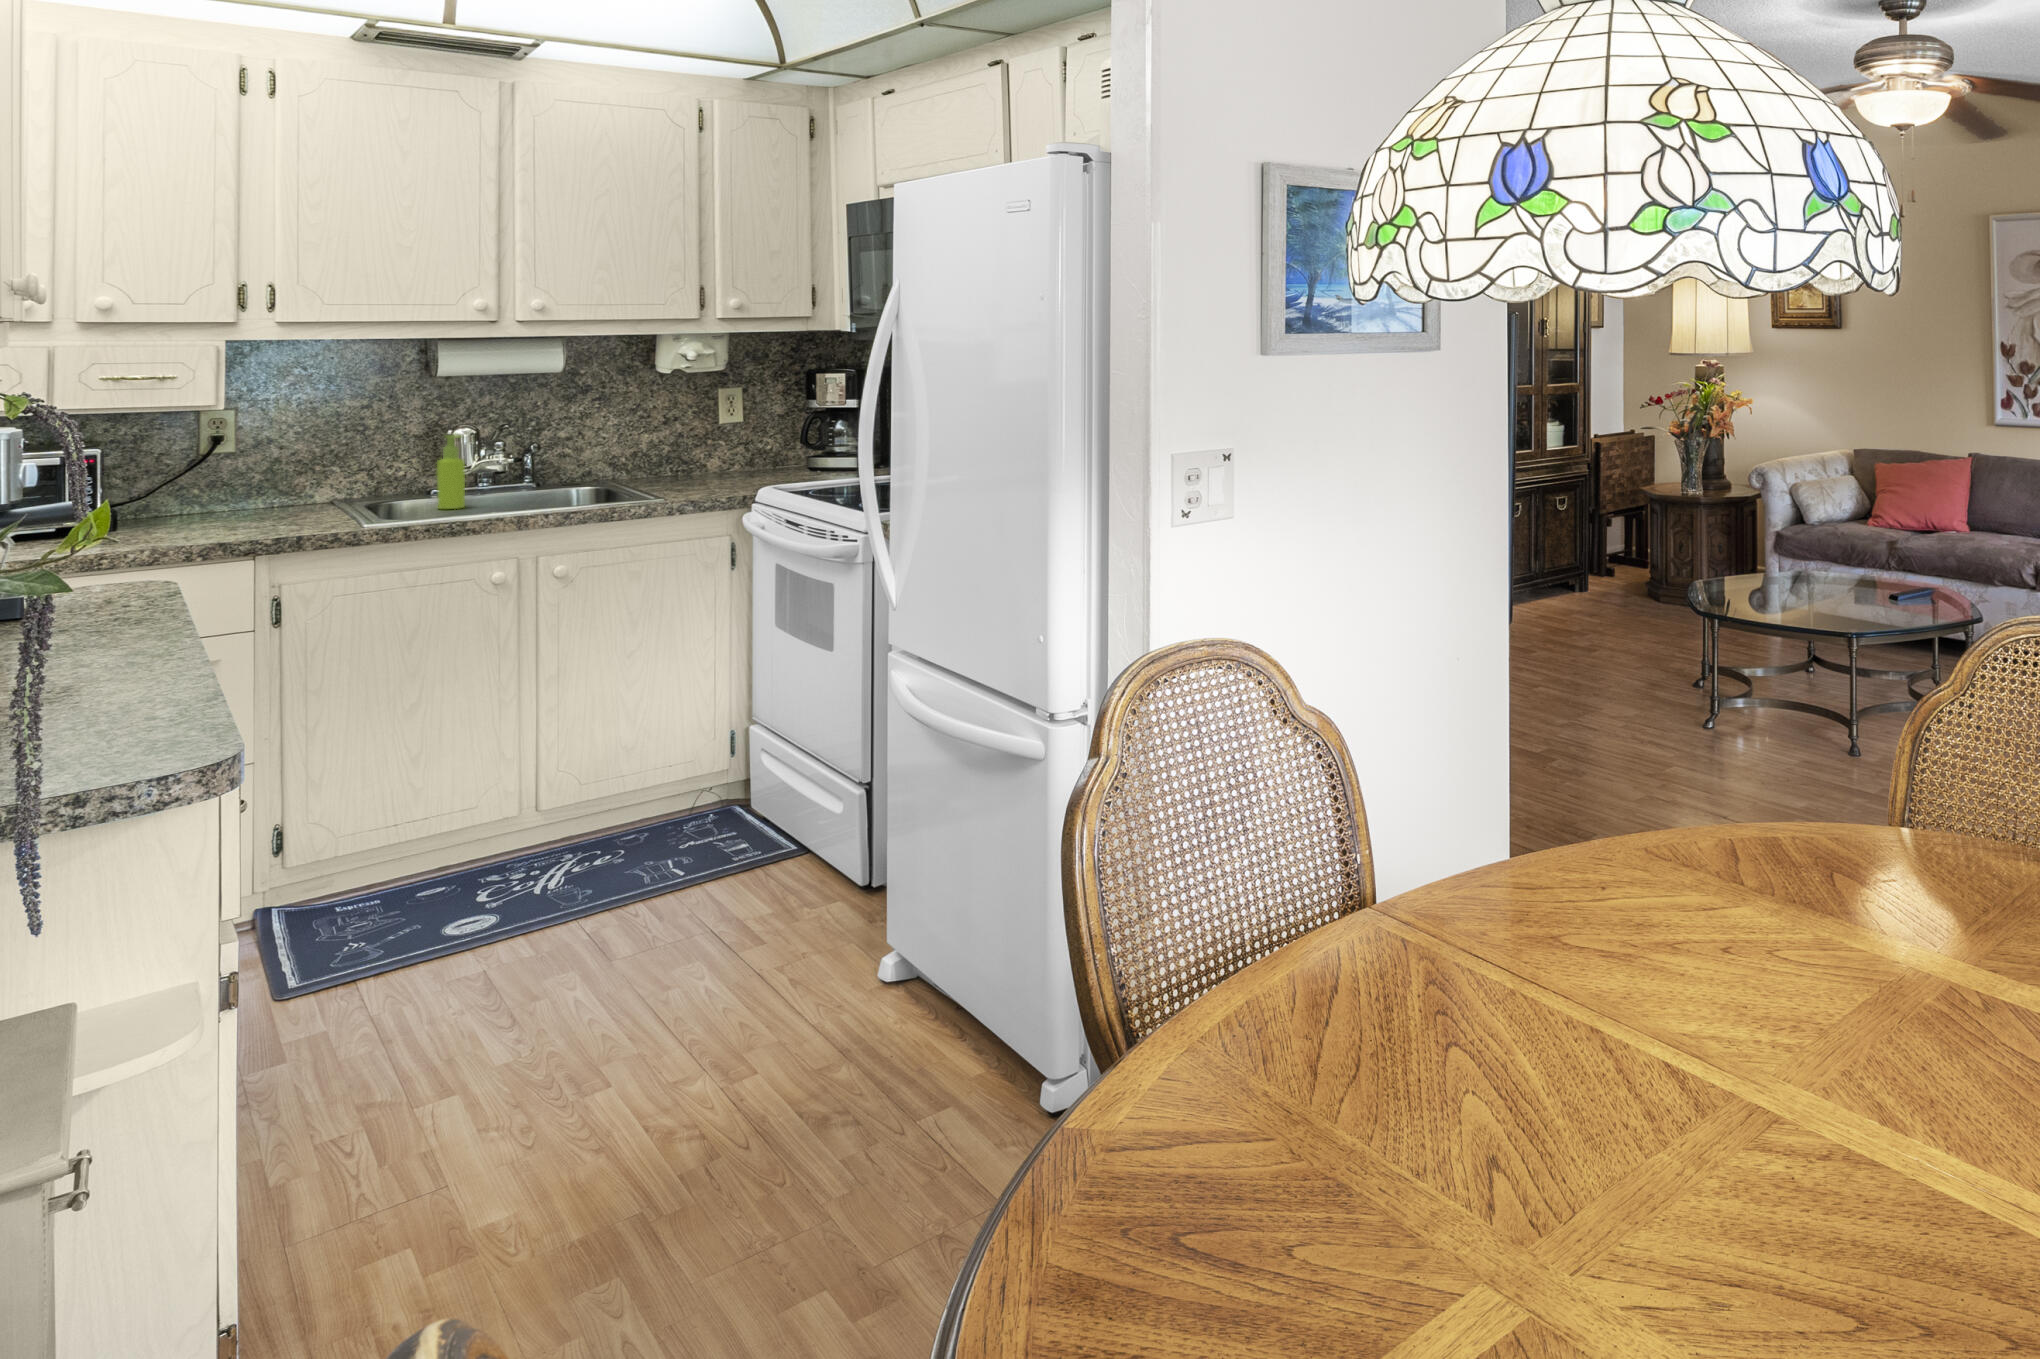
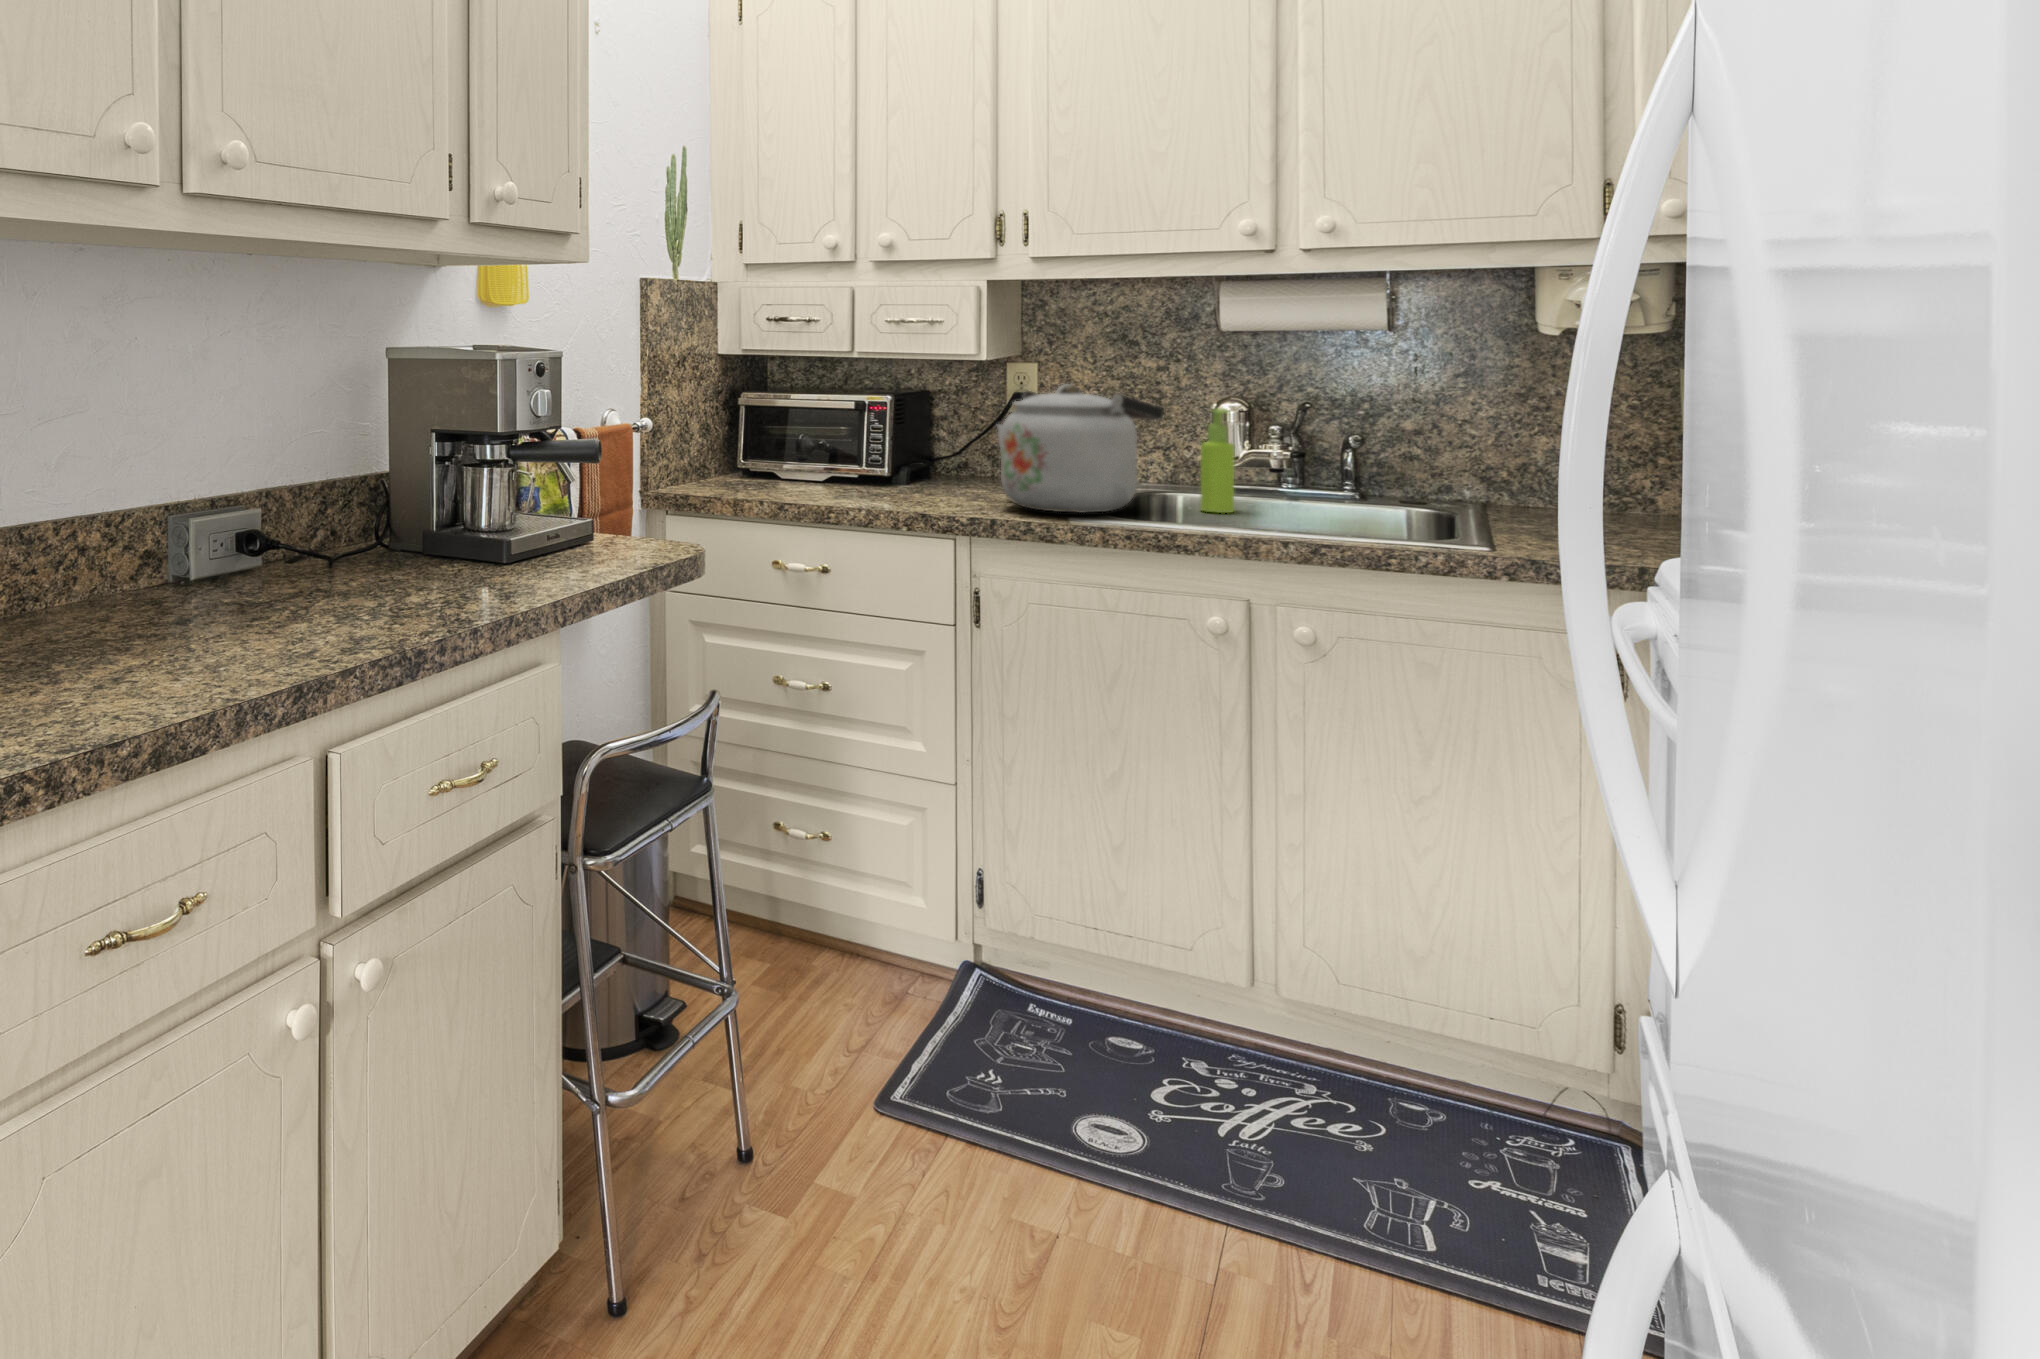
kettle: none [239,423,410,524] -> present [997,384,1164,513]

